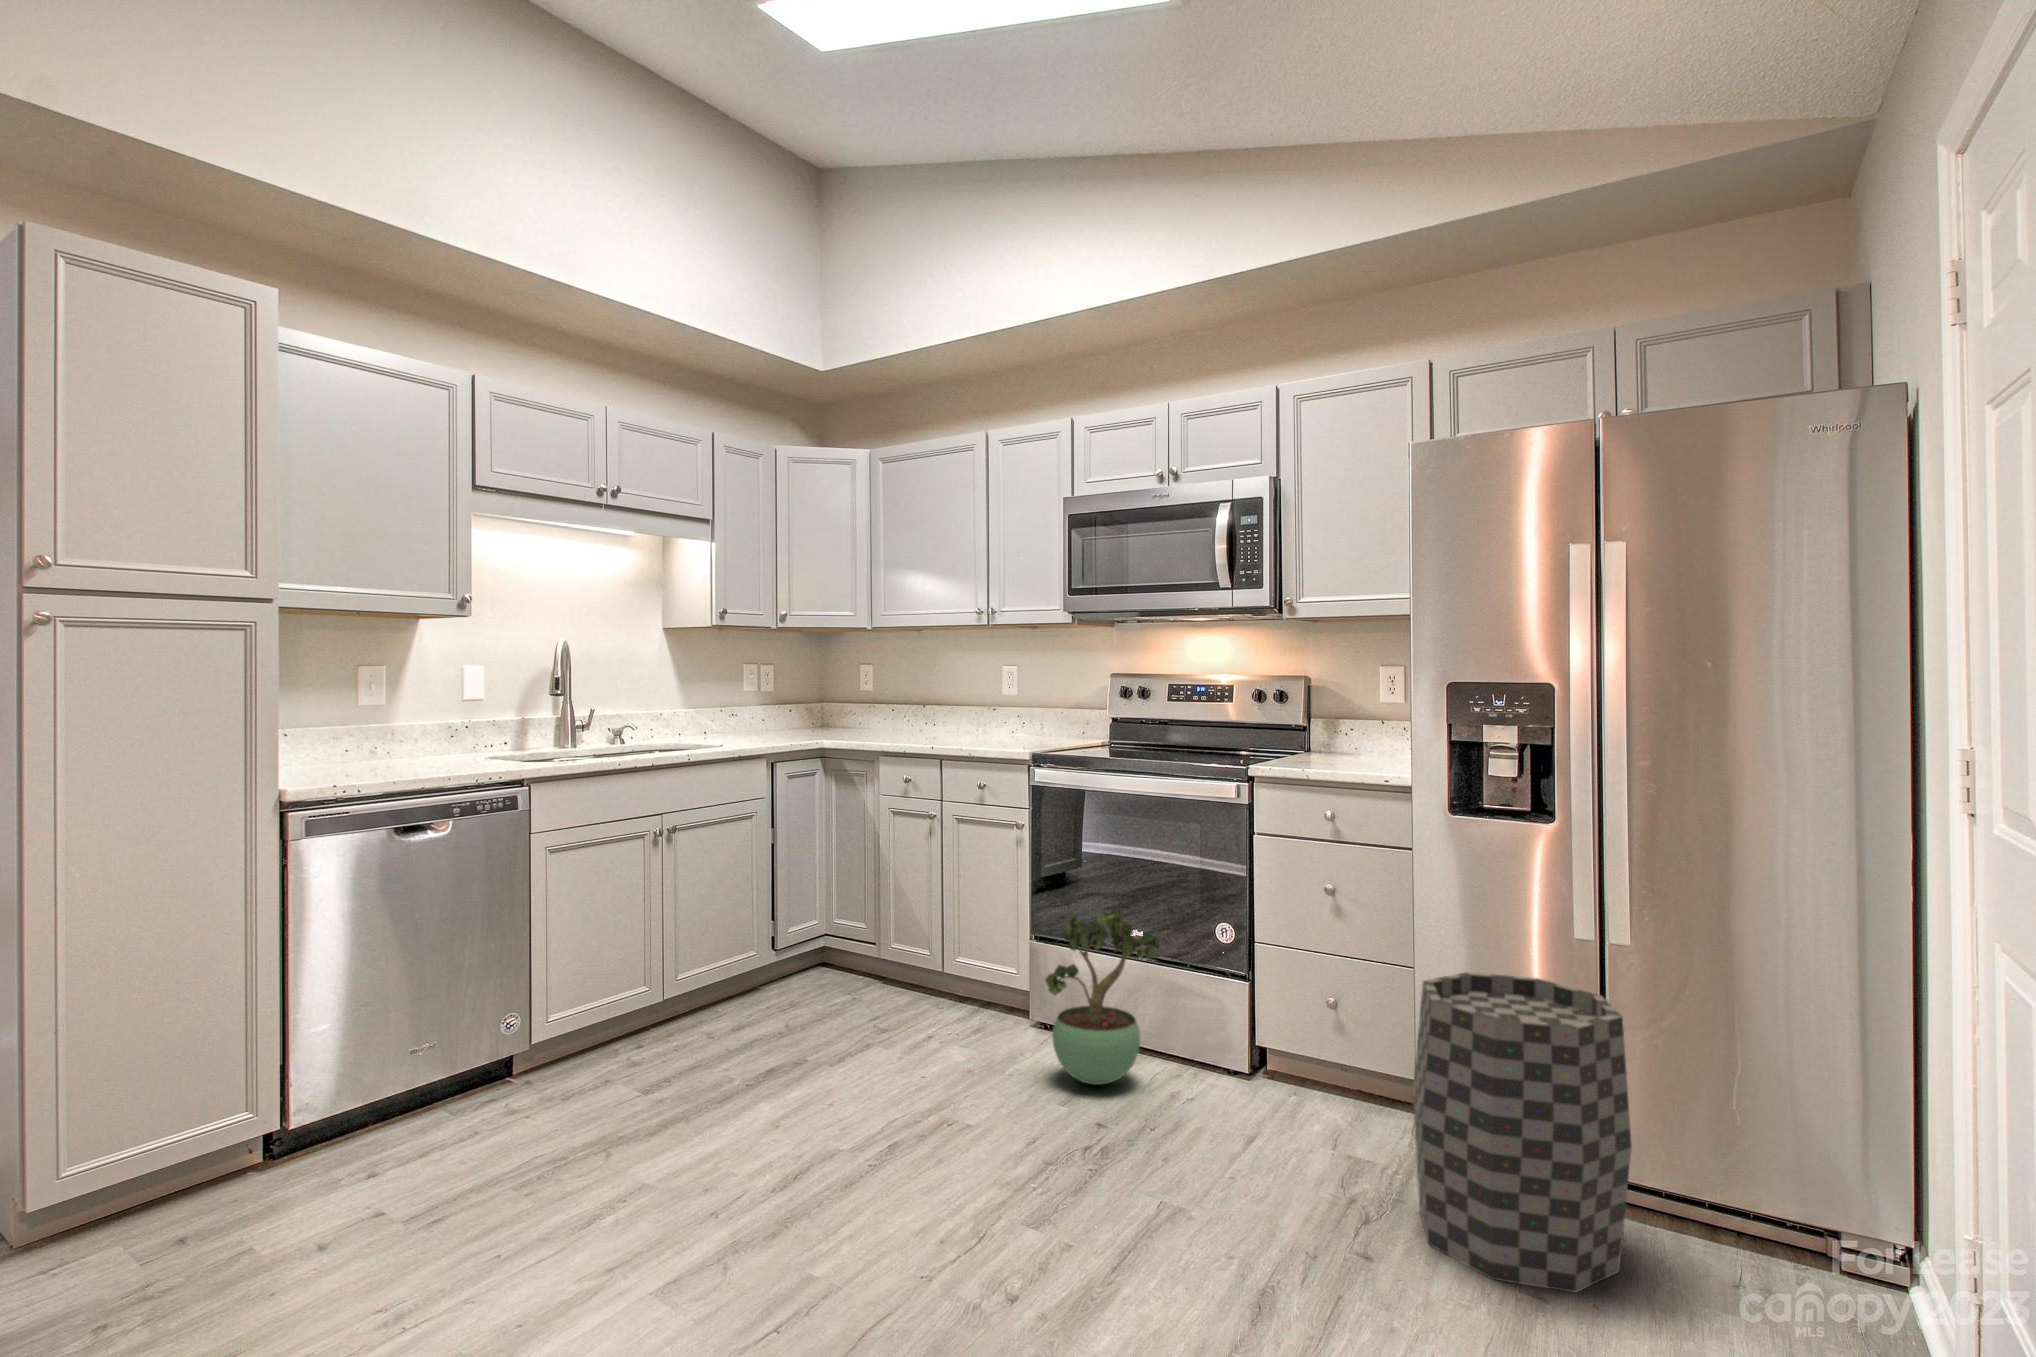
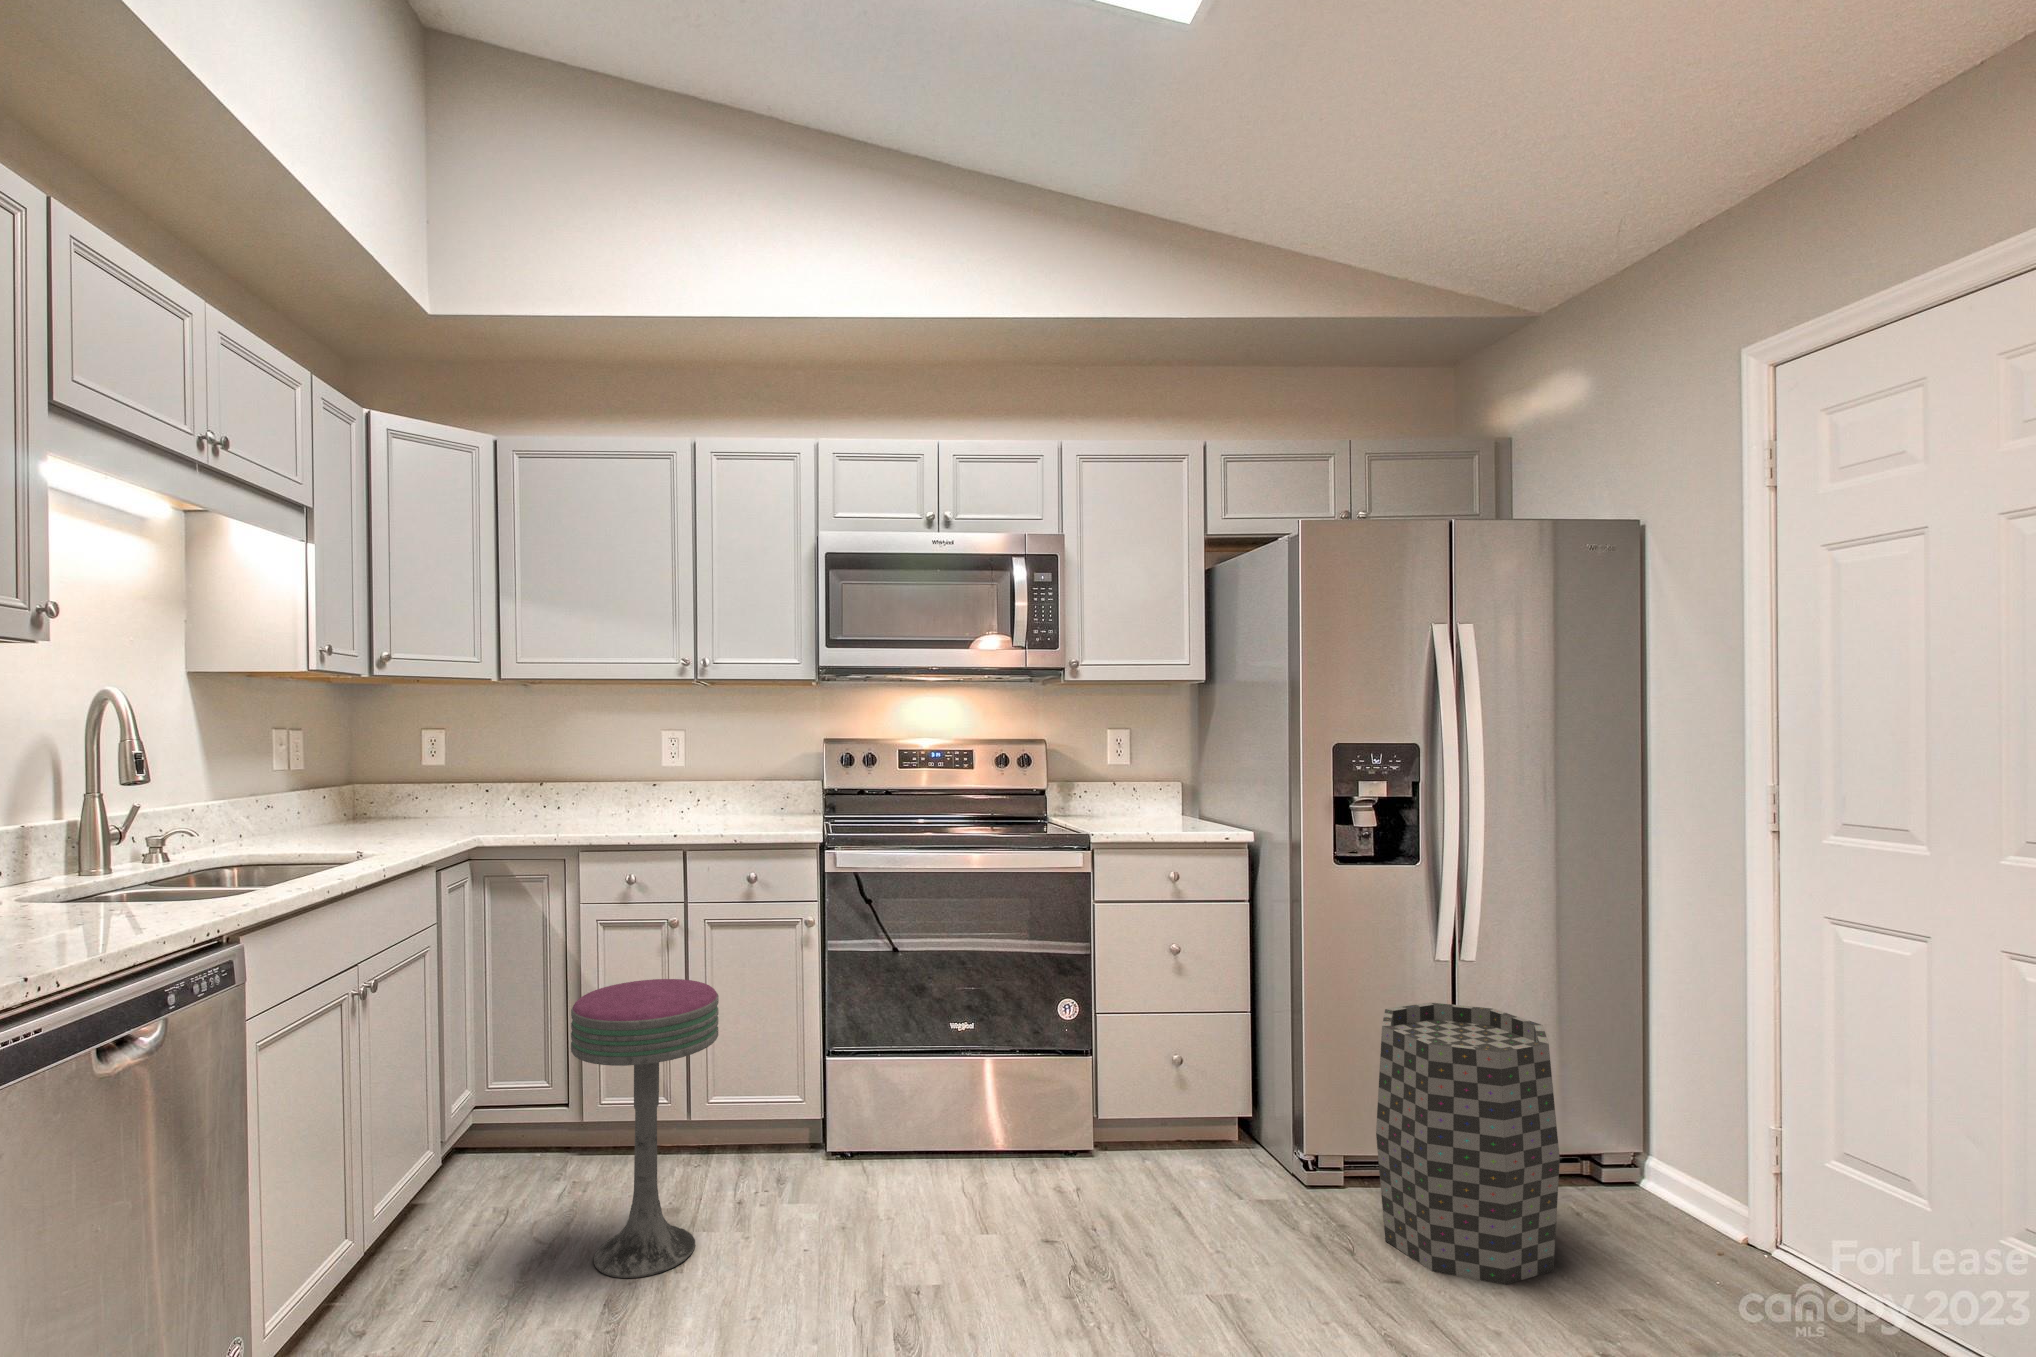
bar stool: none [800,845,904,1051] -> present [571,979,719,1278]
potted plant: present [1045,910,1160,1085] -> none [935,1007,1049,1214]

